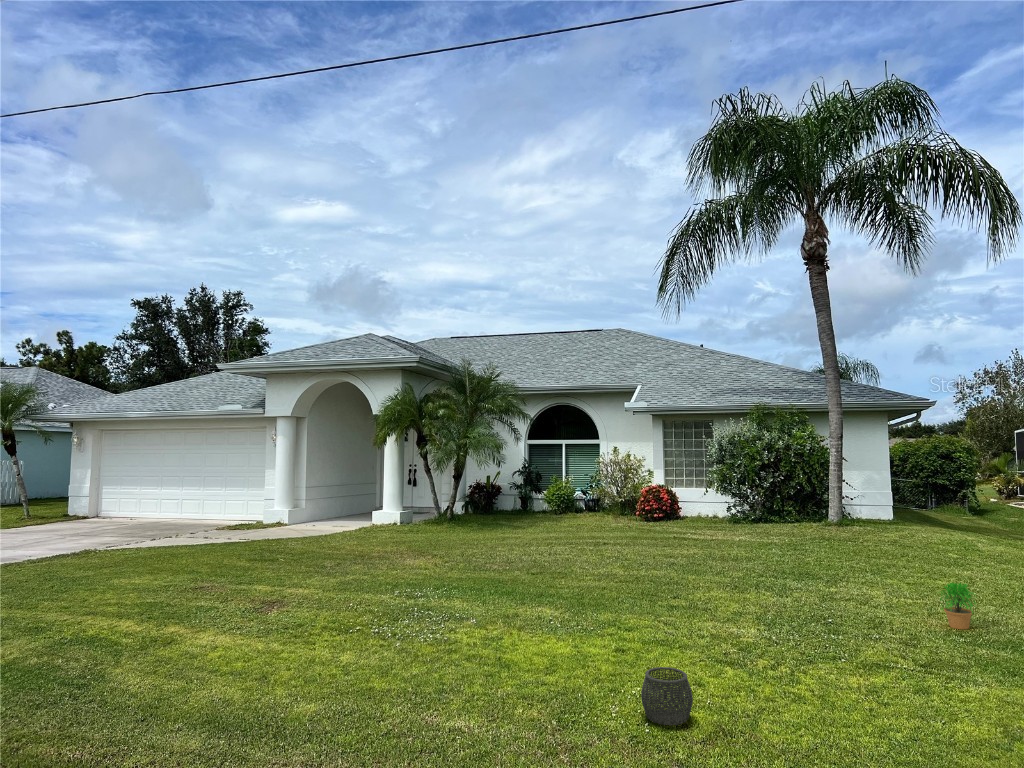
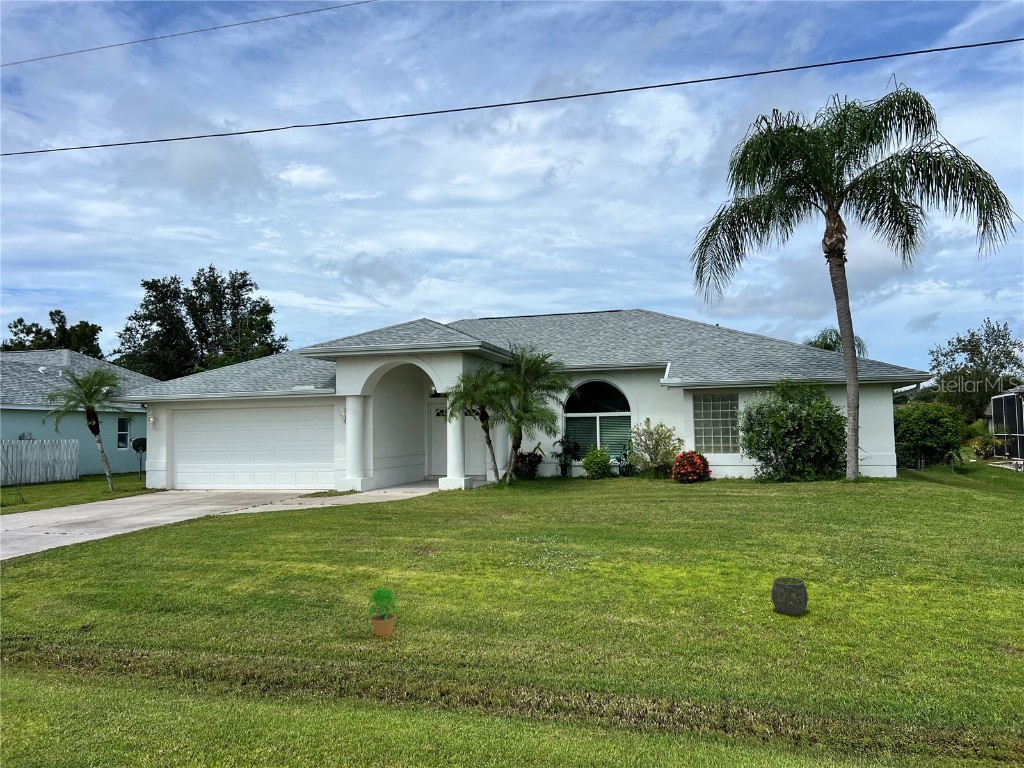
potted plant: present [940,583,975,629] -> present [367,588,399,636]

